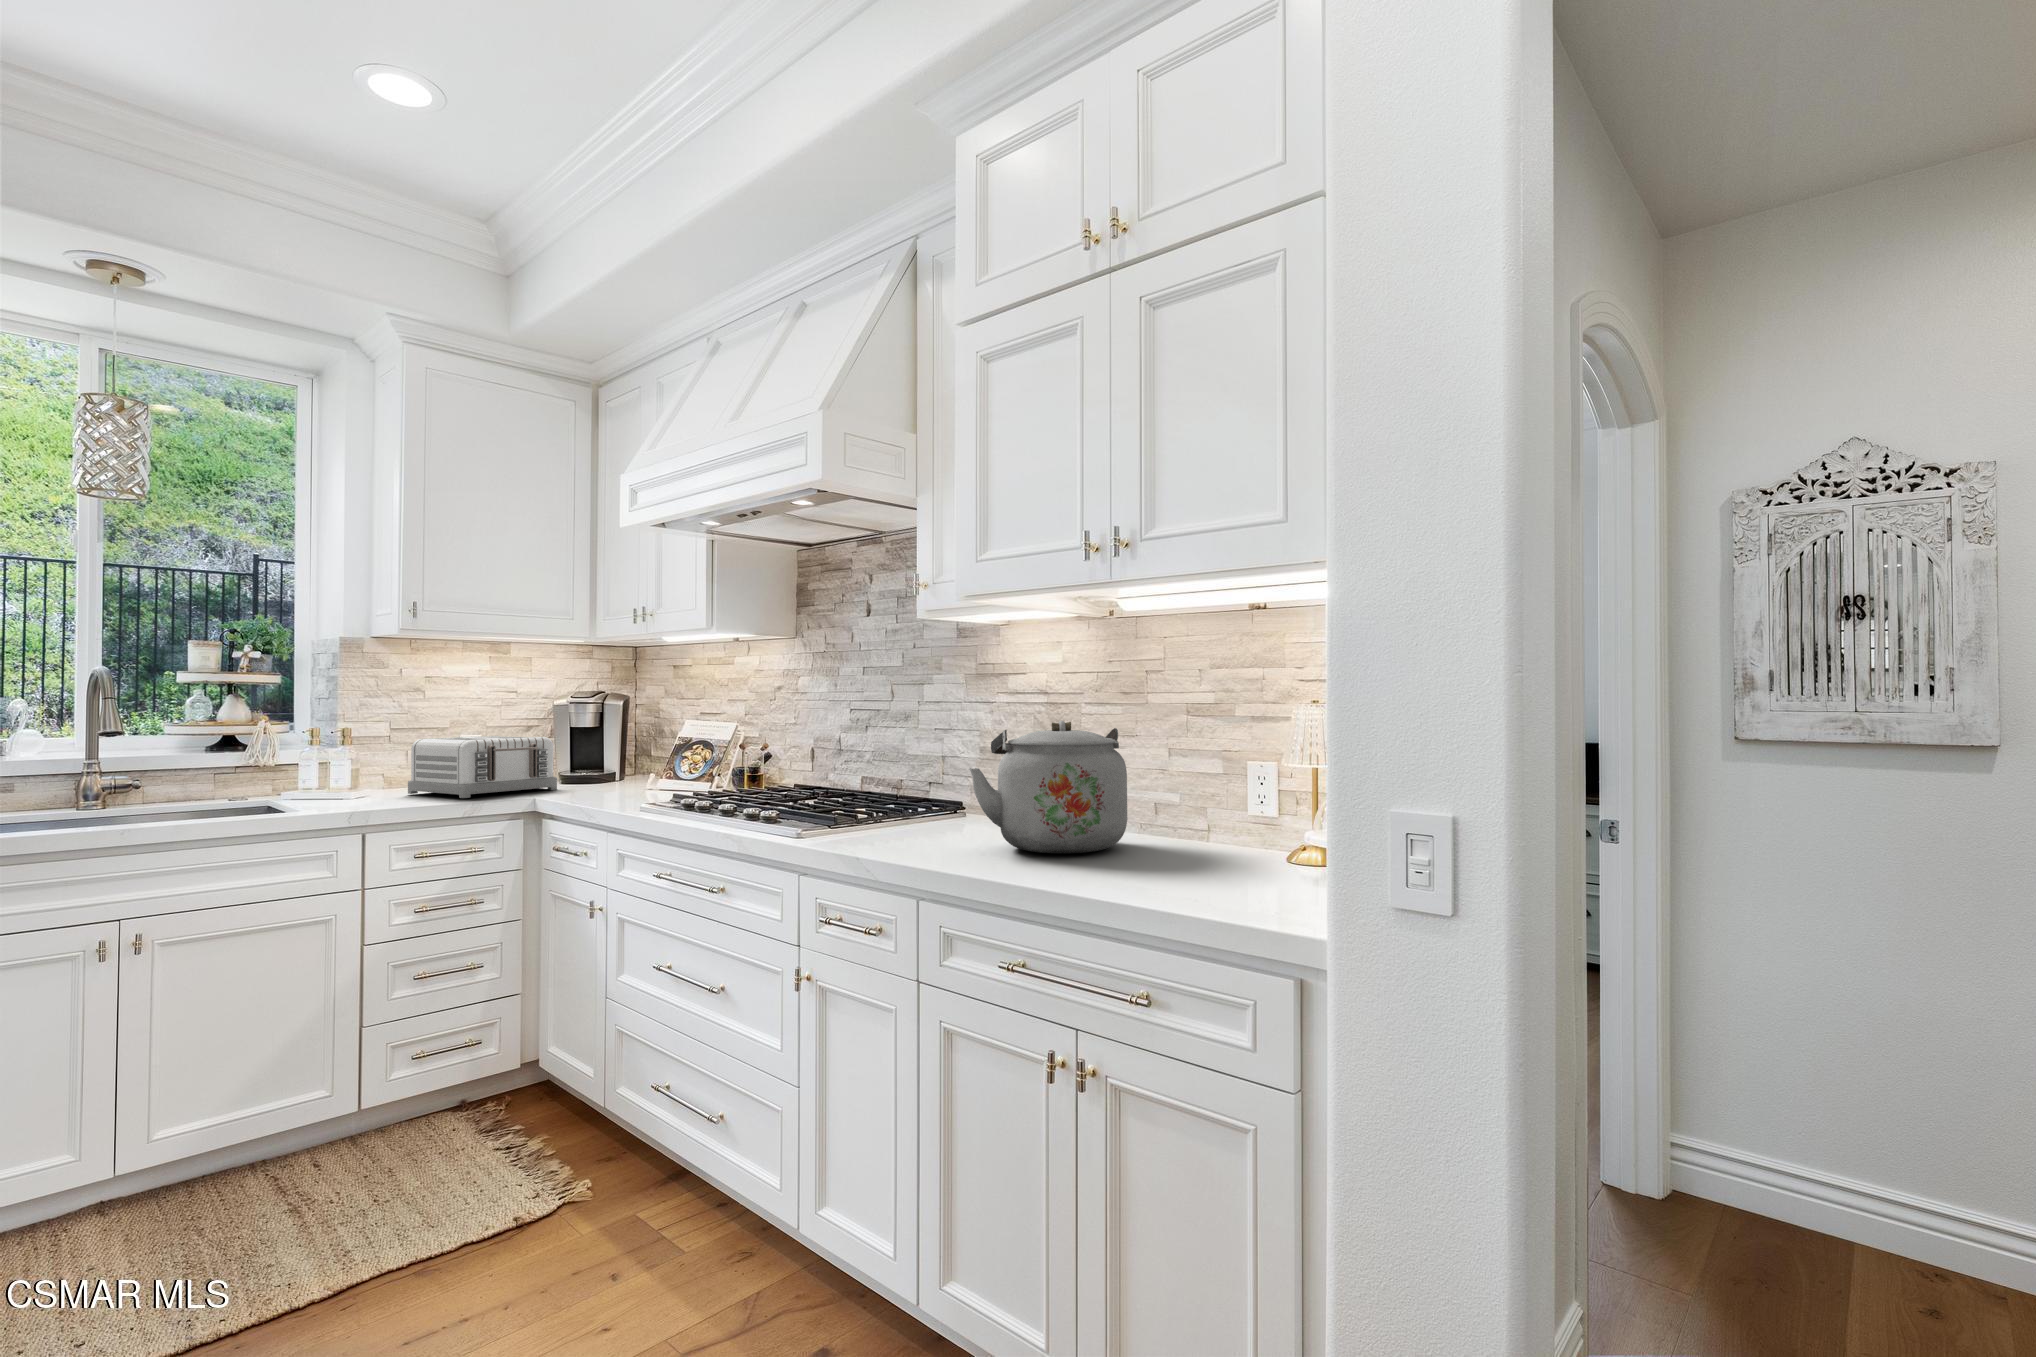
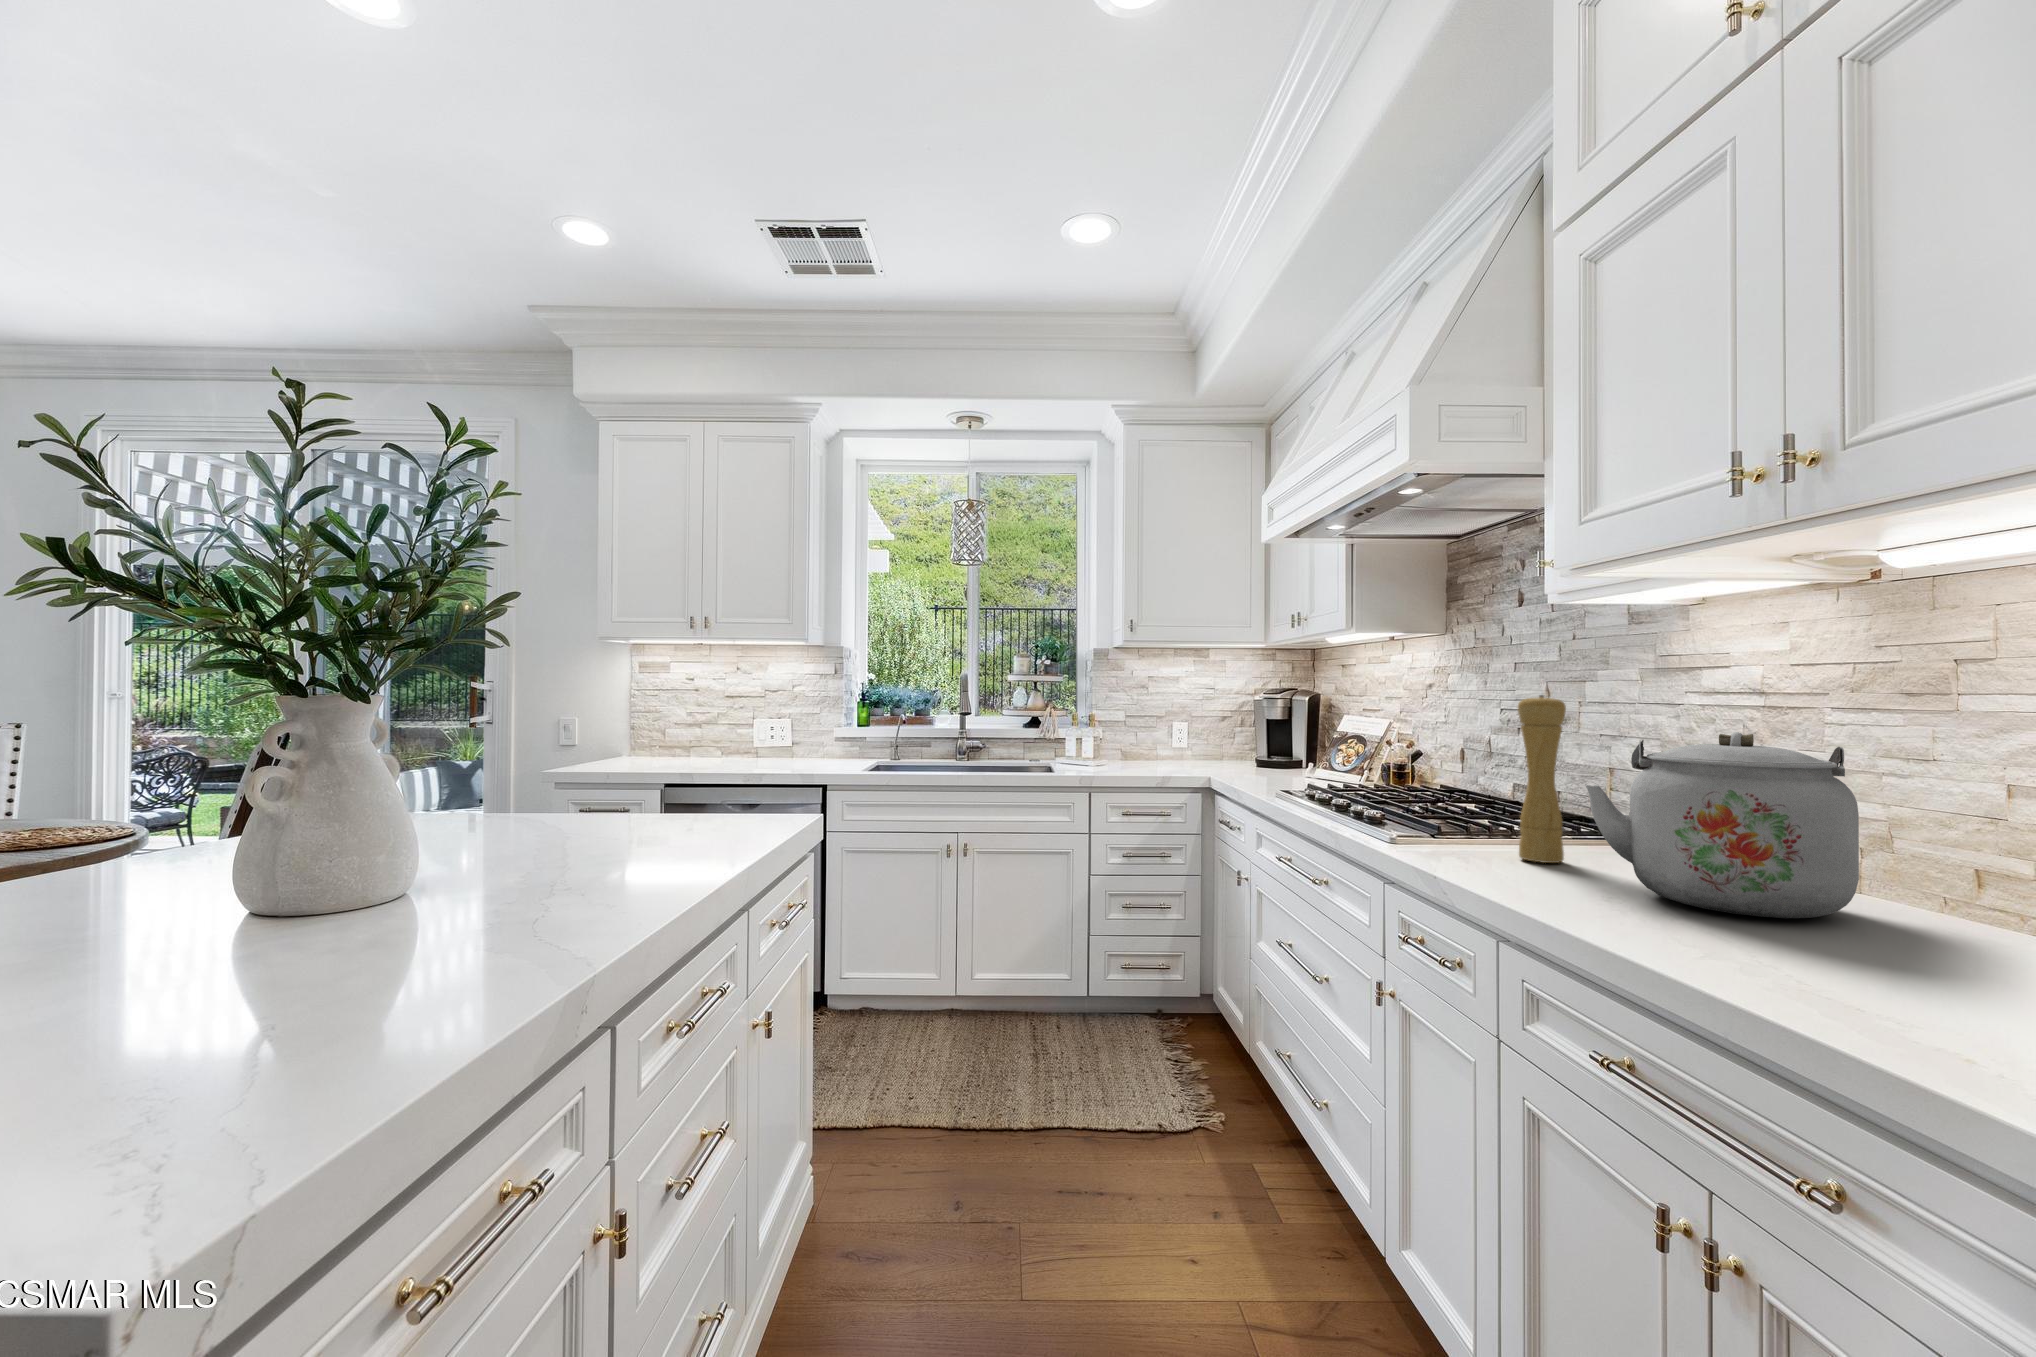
pepper mill: none [905,696,940,839] -> present [1518,695,1566,863]
toaster: present [408,736,557,798] -> none [1128,721,1233,770]

